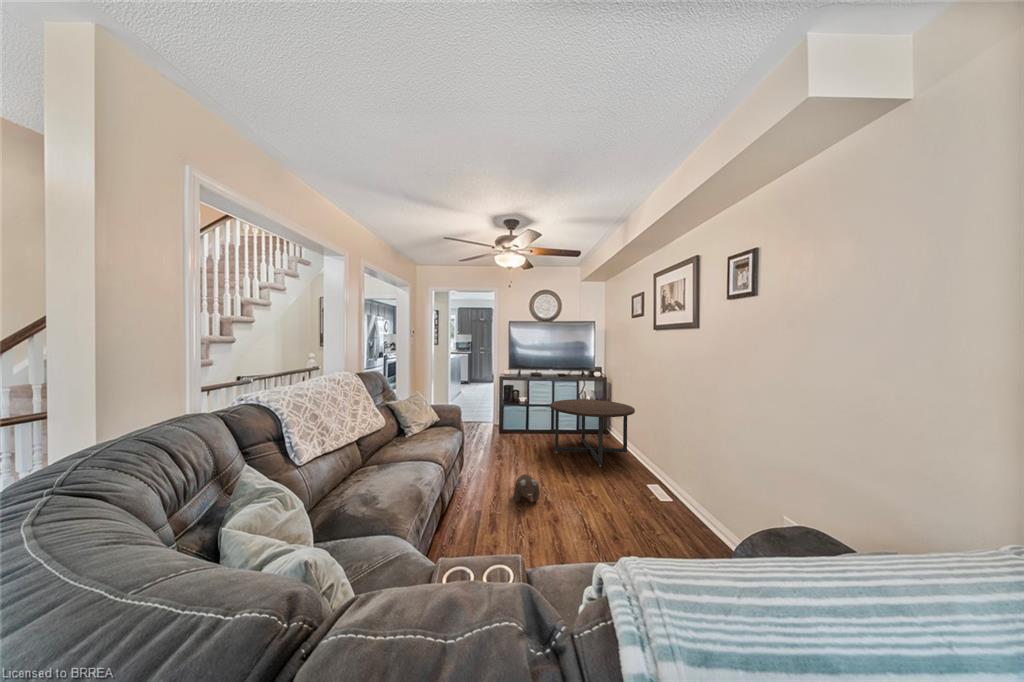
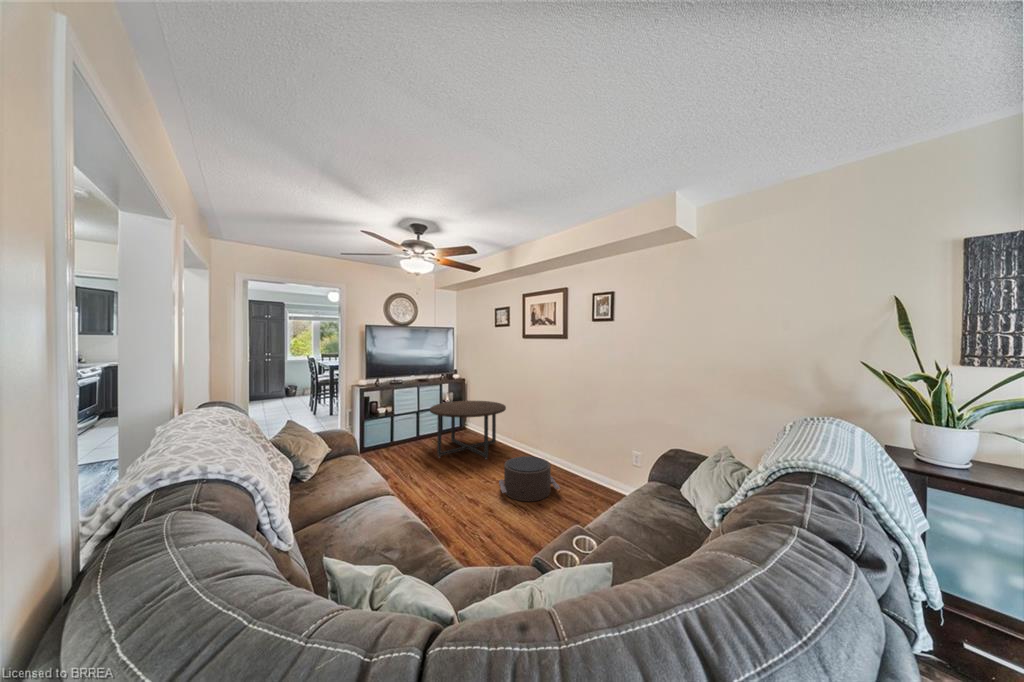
pouf: none [575,469,654,528] -> present [499,456,560,501]
plush toy: present [514,474,540,502] -> none [439,482,470,512]

